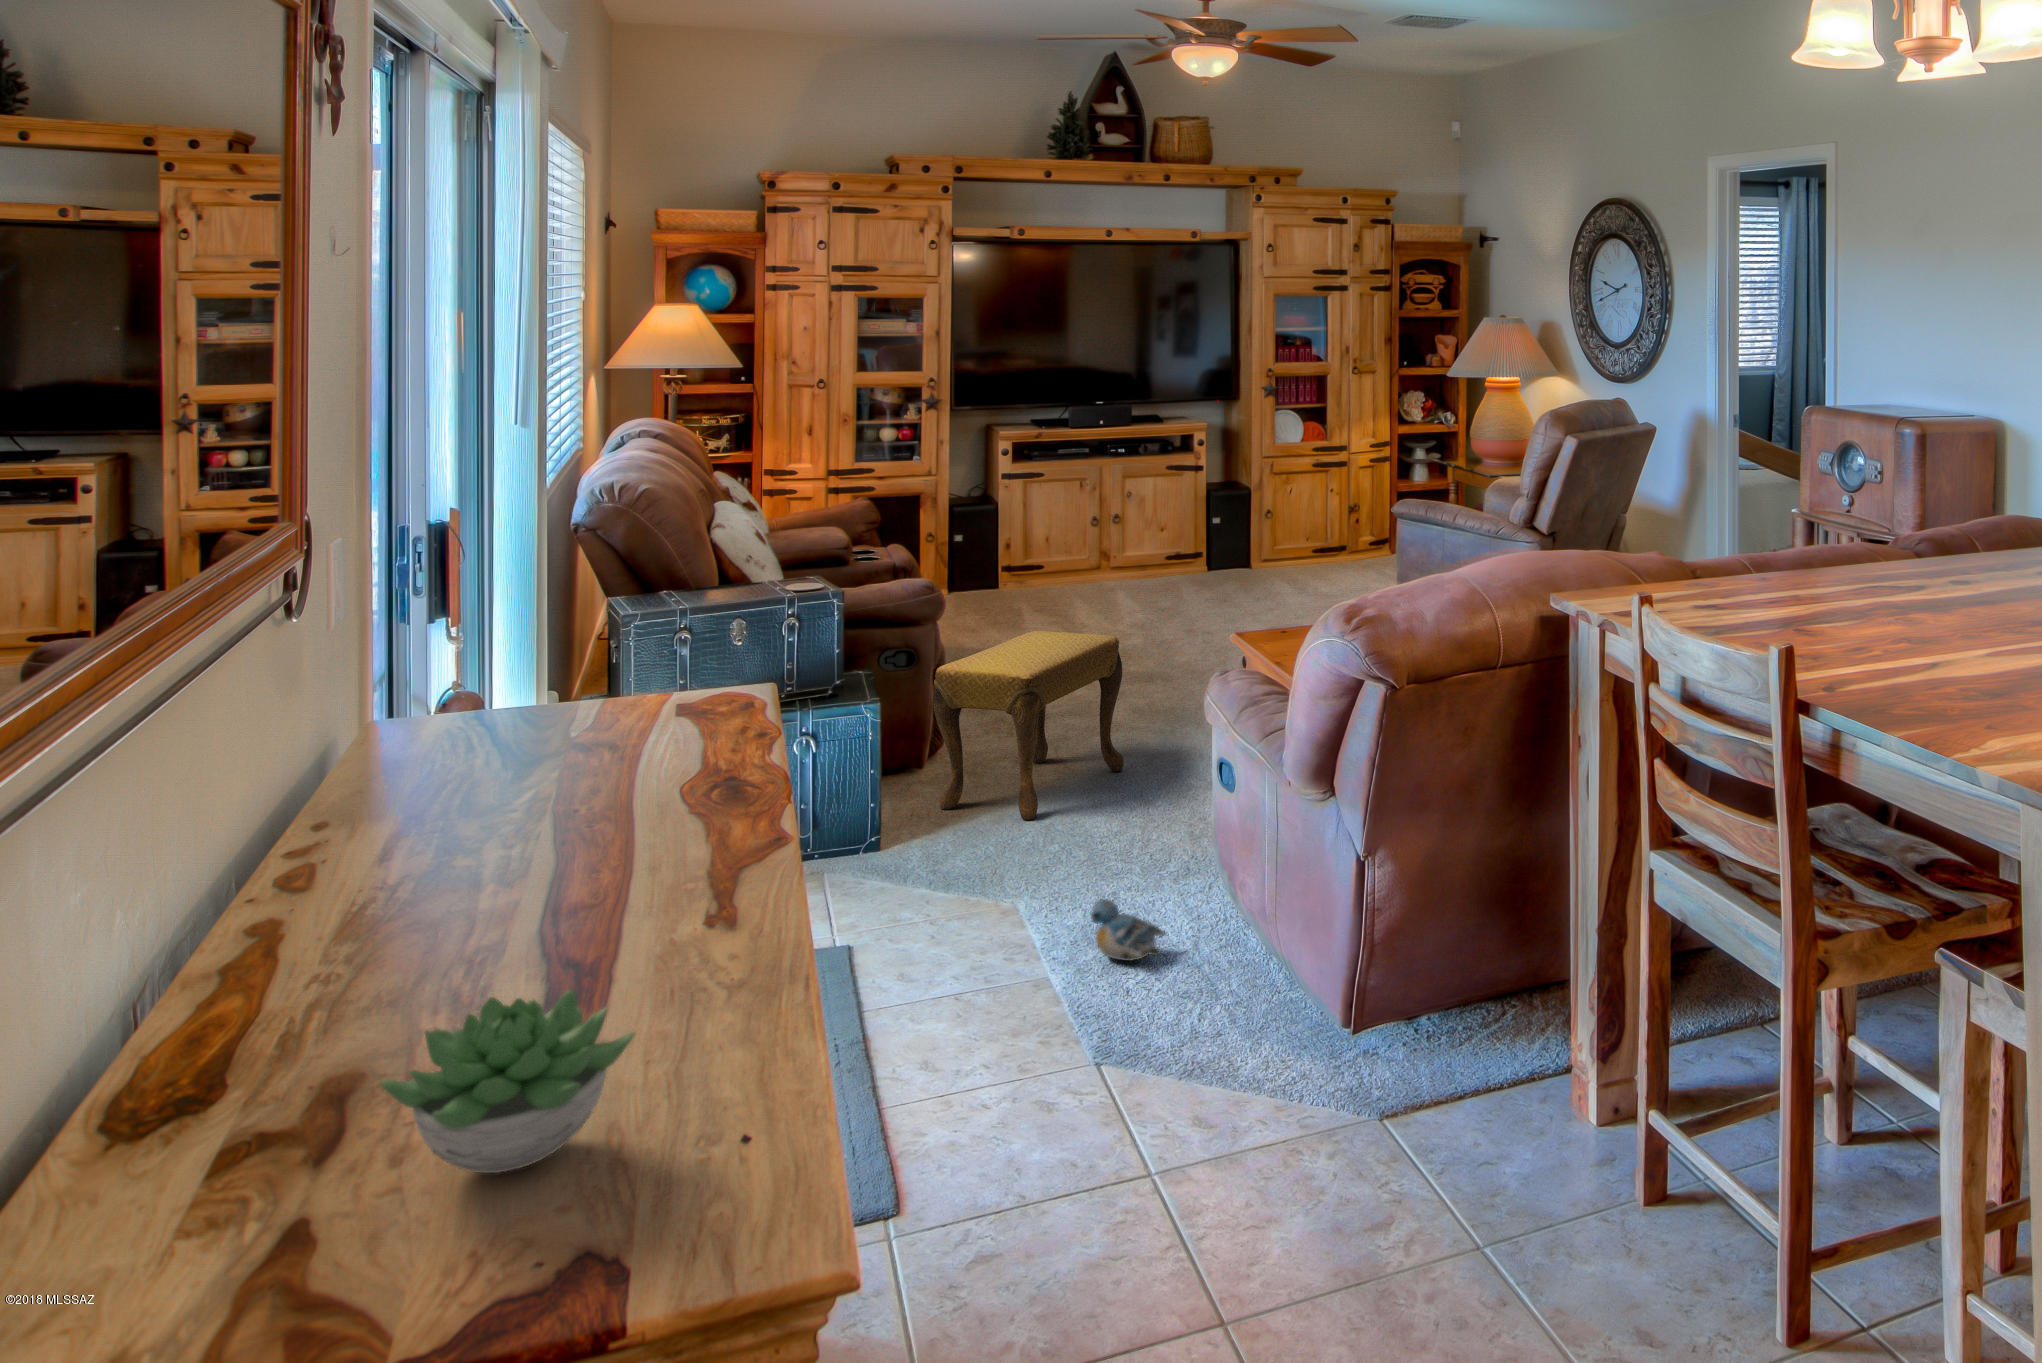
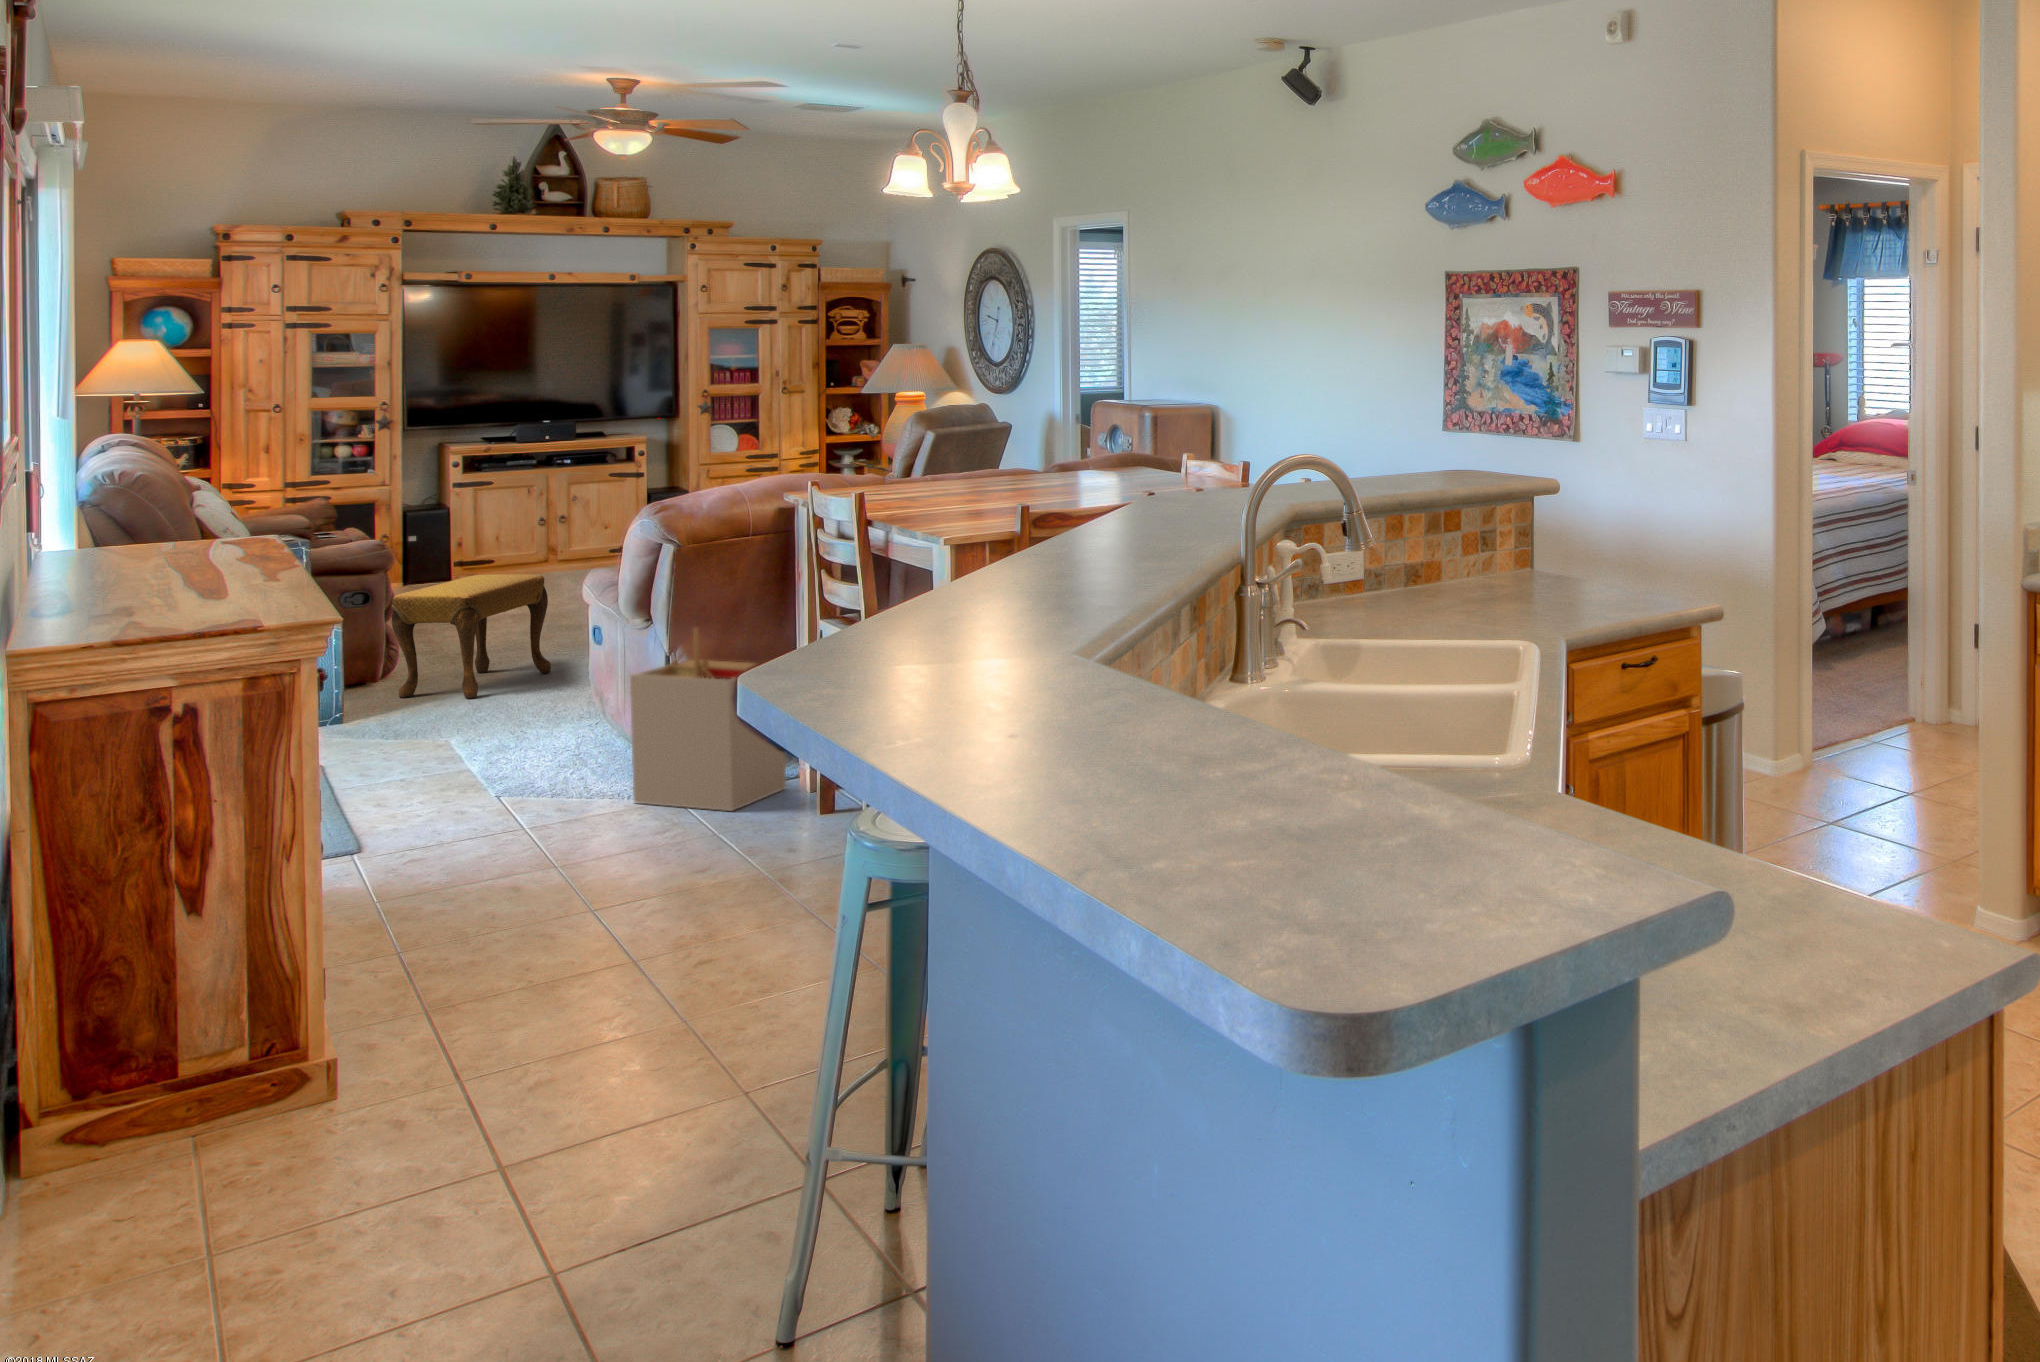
storage bin: none [1307,844,1557,1216] -> present [630,628,786,811]
plush toy: present [1091,899,1166,961] -> none [509,712,564,749]
succulent plant: present [380,989,636,1173] -> none [168,565,265,618]

